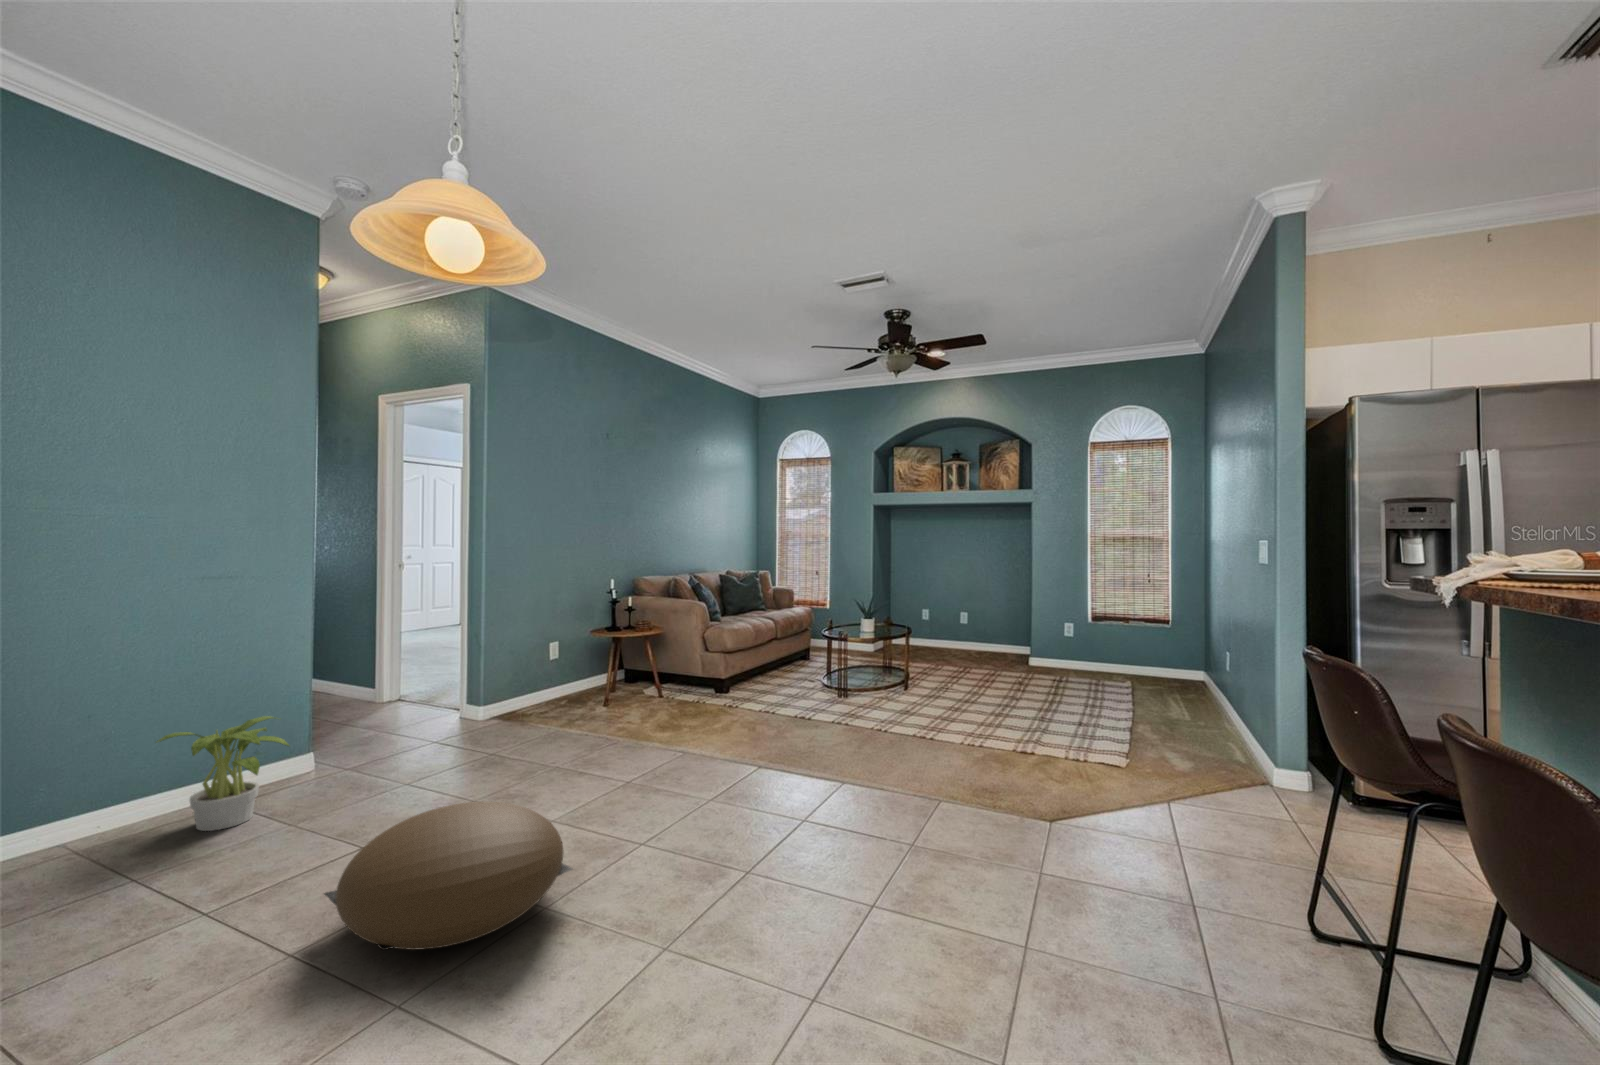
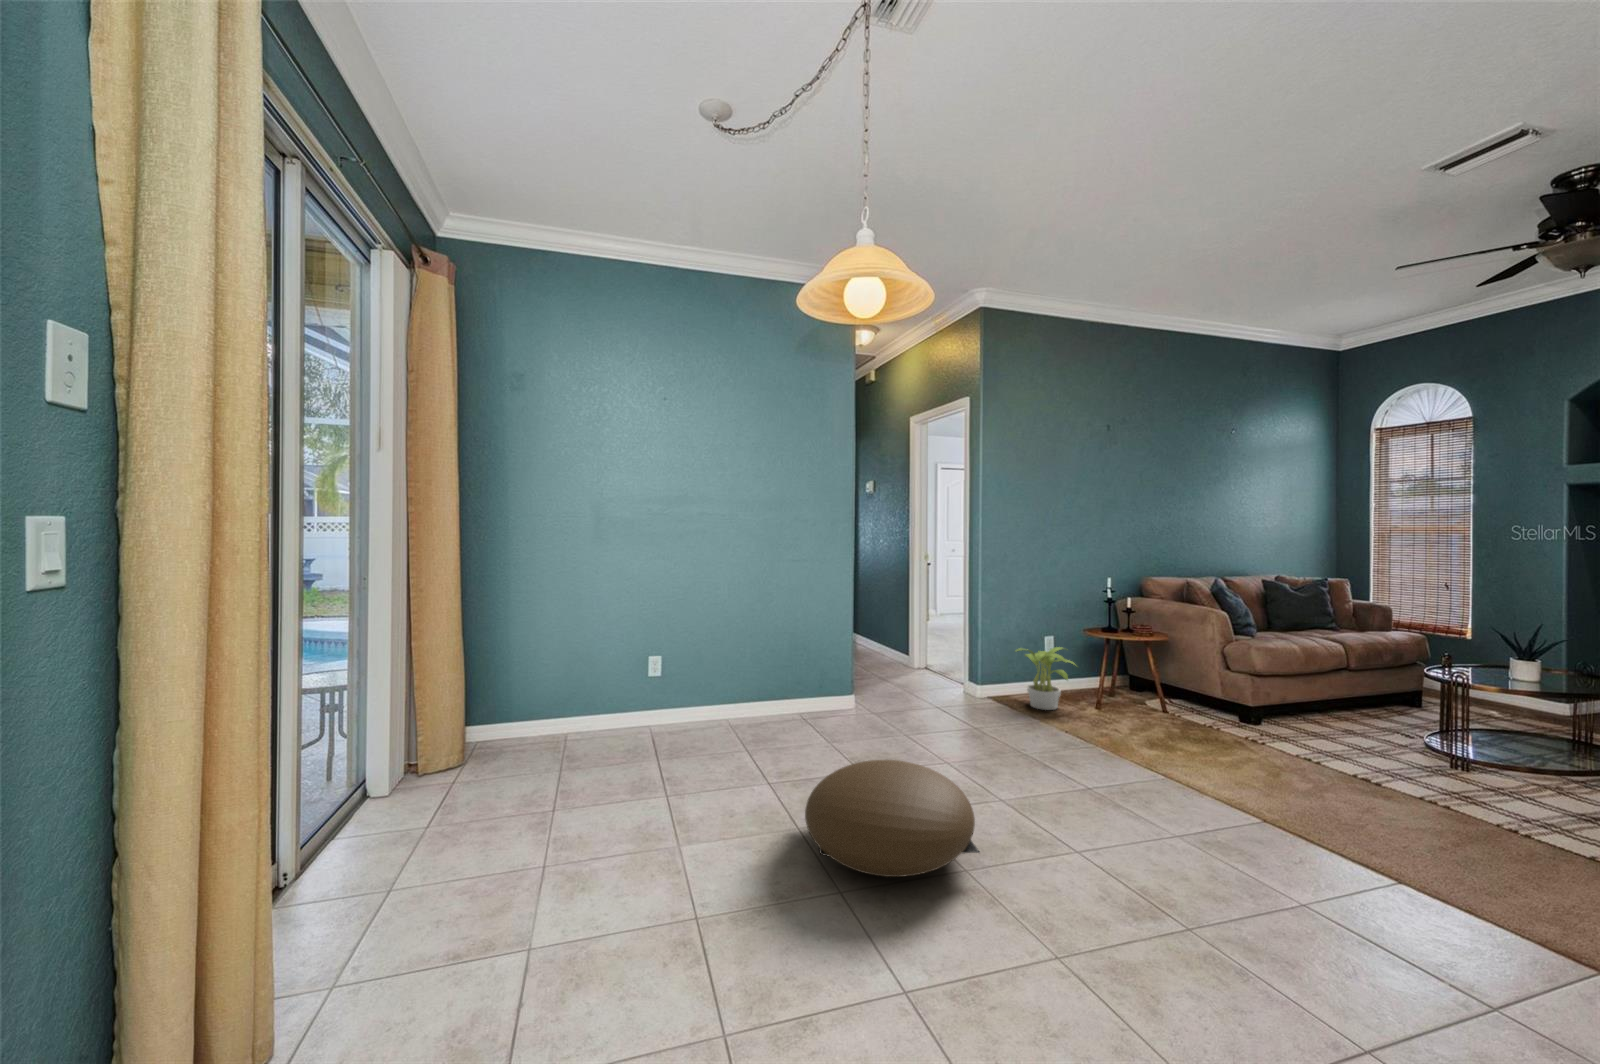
potted plant: present [157,716,289,831] -> present [1016,647,1075,710]

